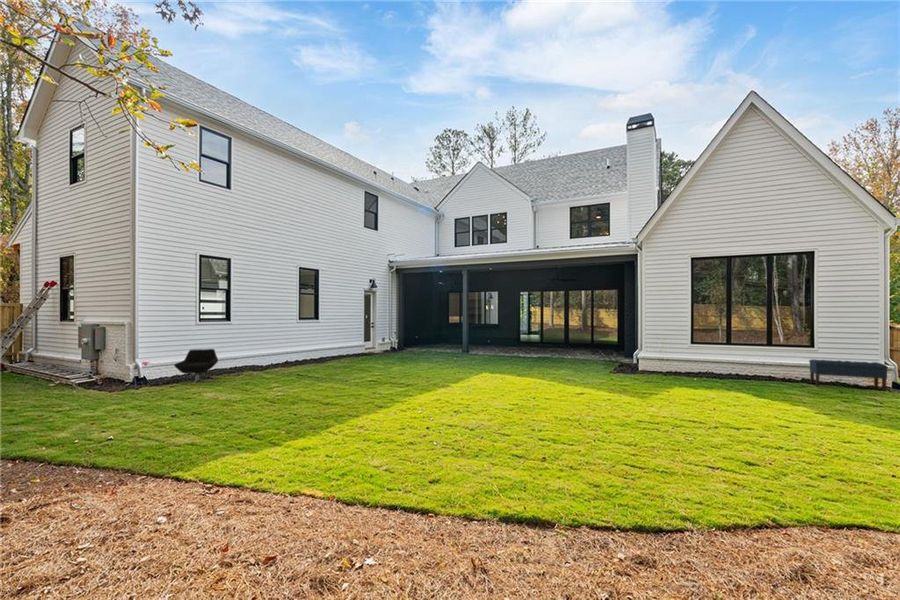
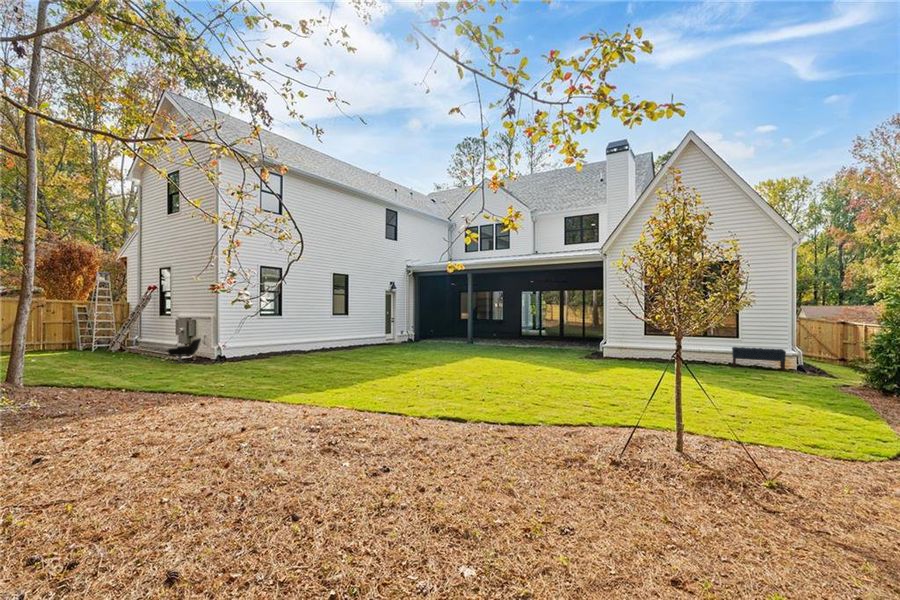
lounge chair: present [174,349,218,384] -> present [168,338,201,362]

